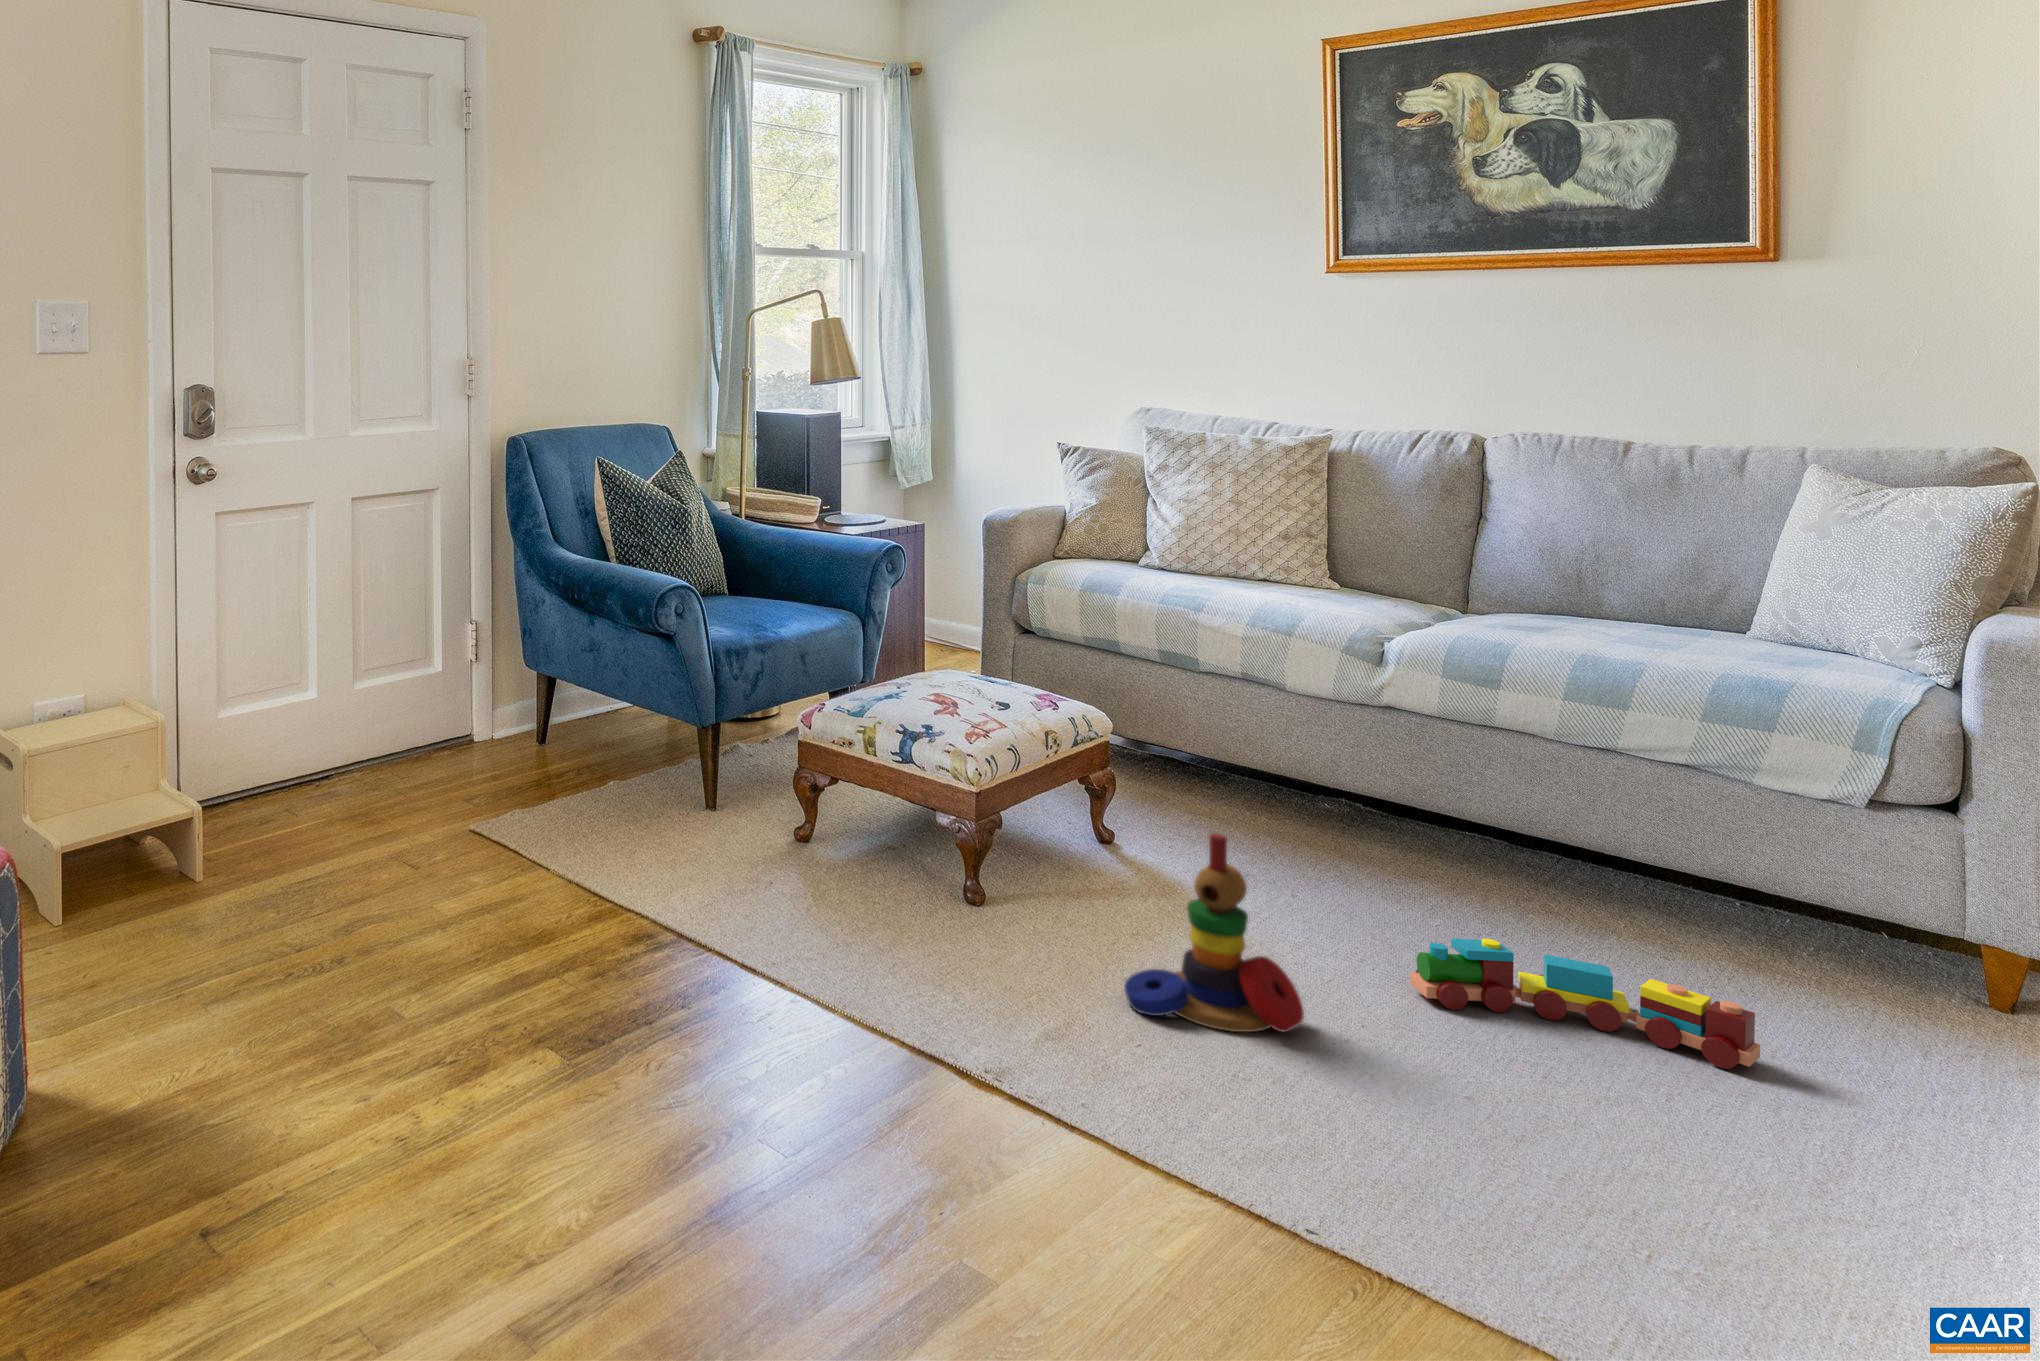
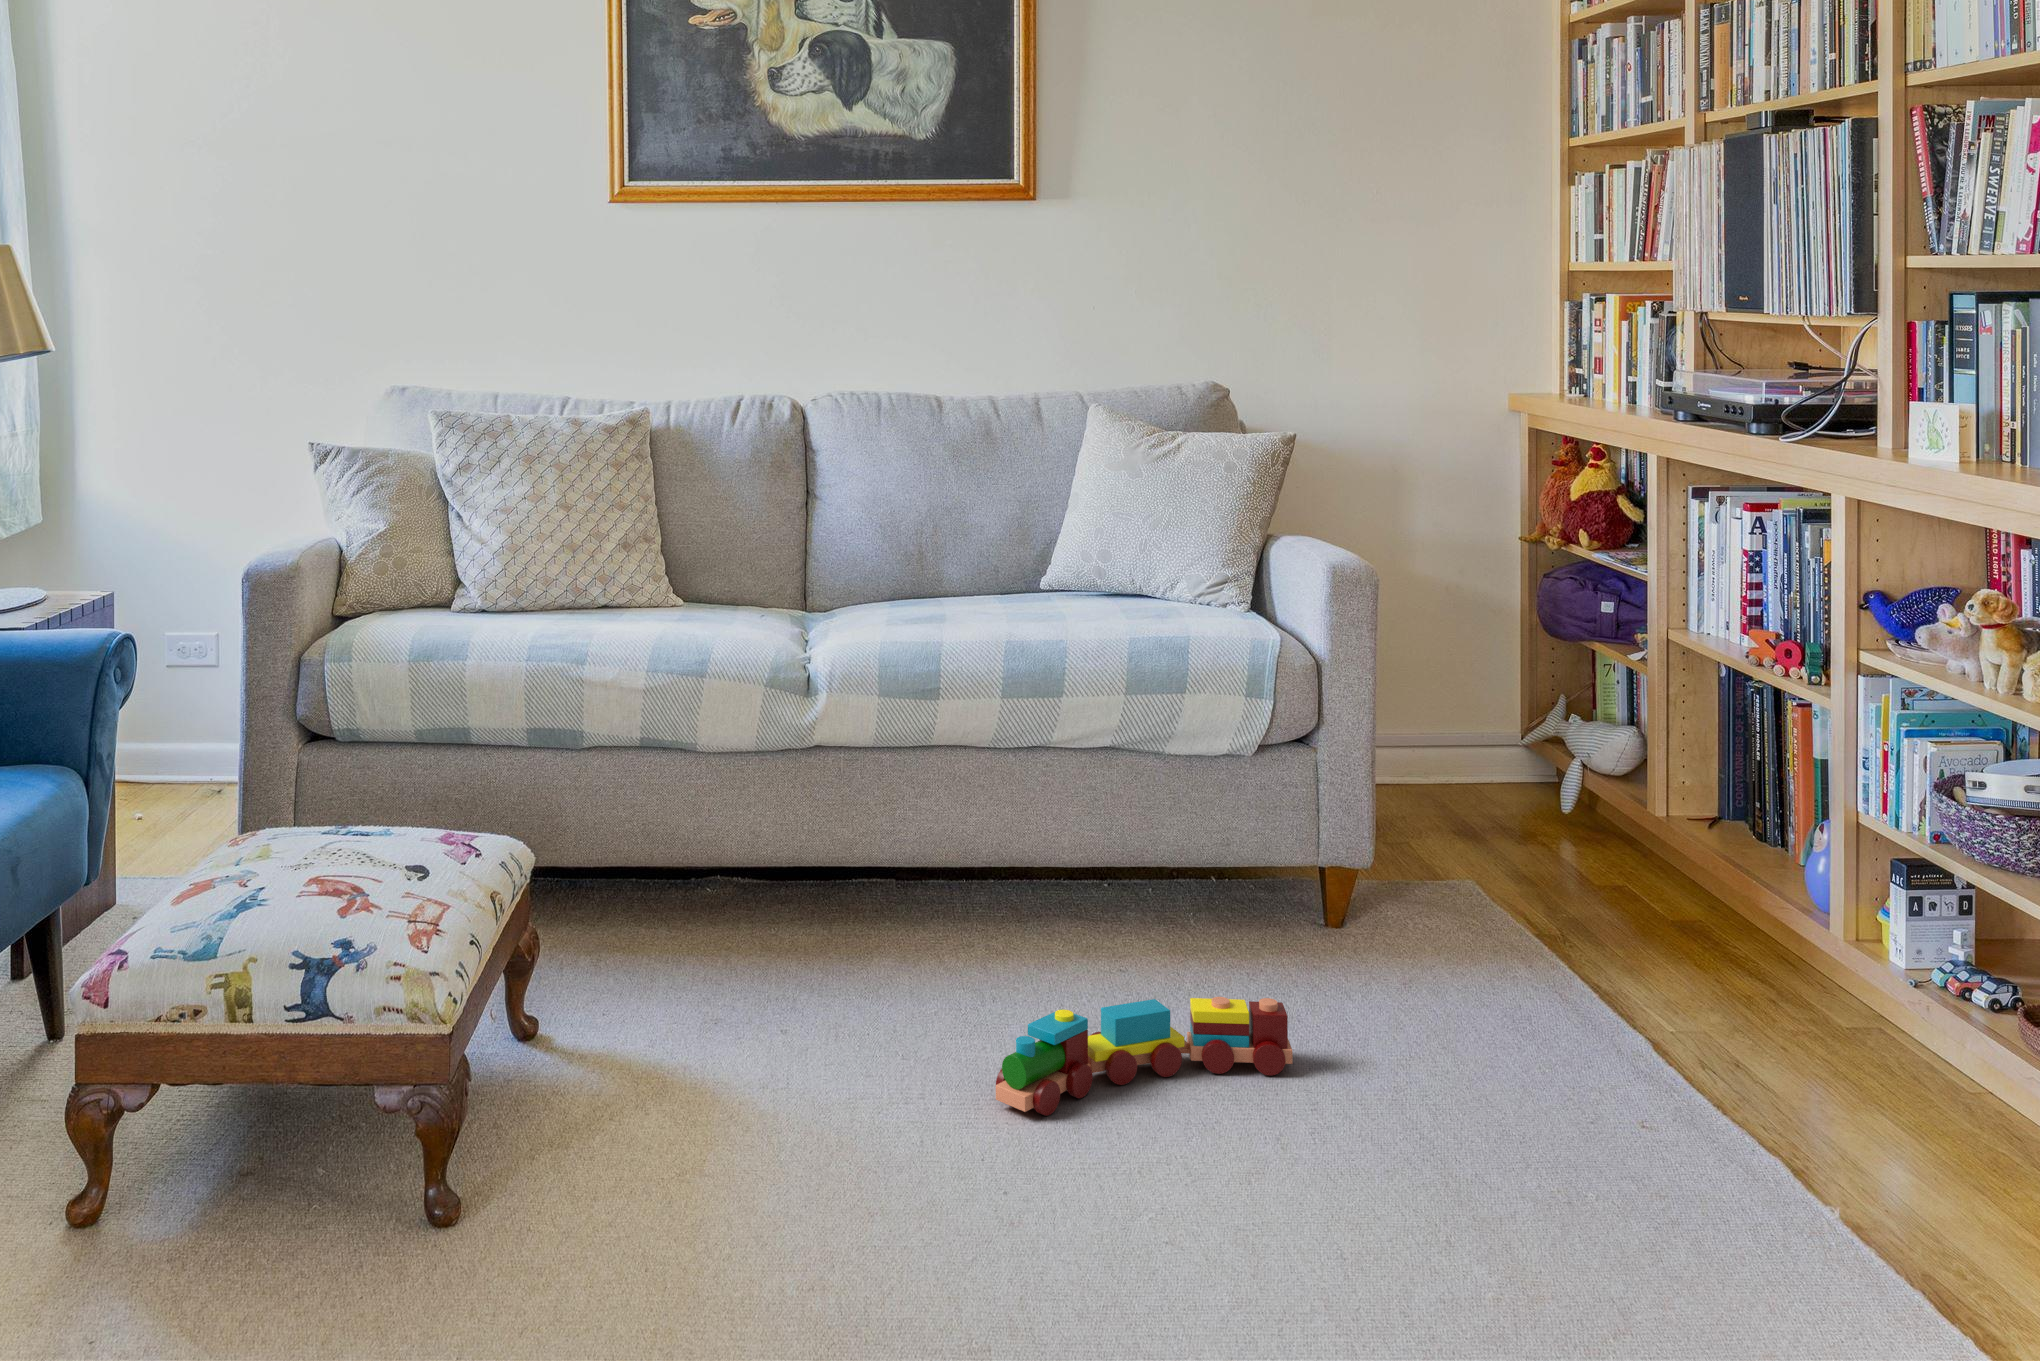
stacking toy: present [1124,834,1304,1032] -> none [762,987,973,1301]

